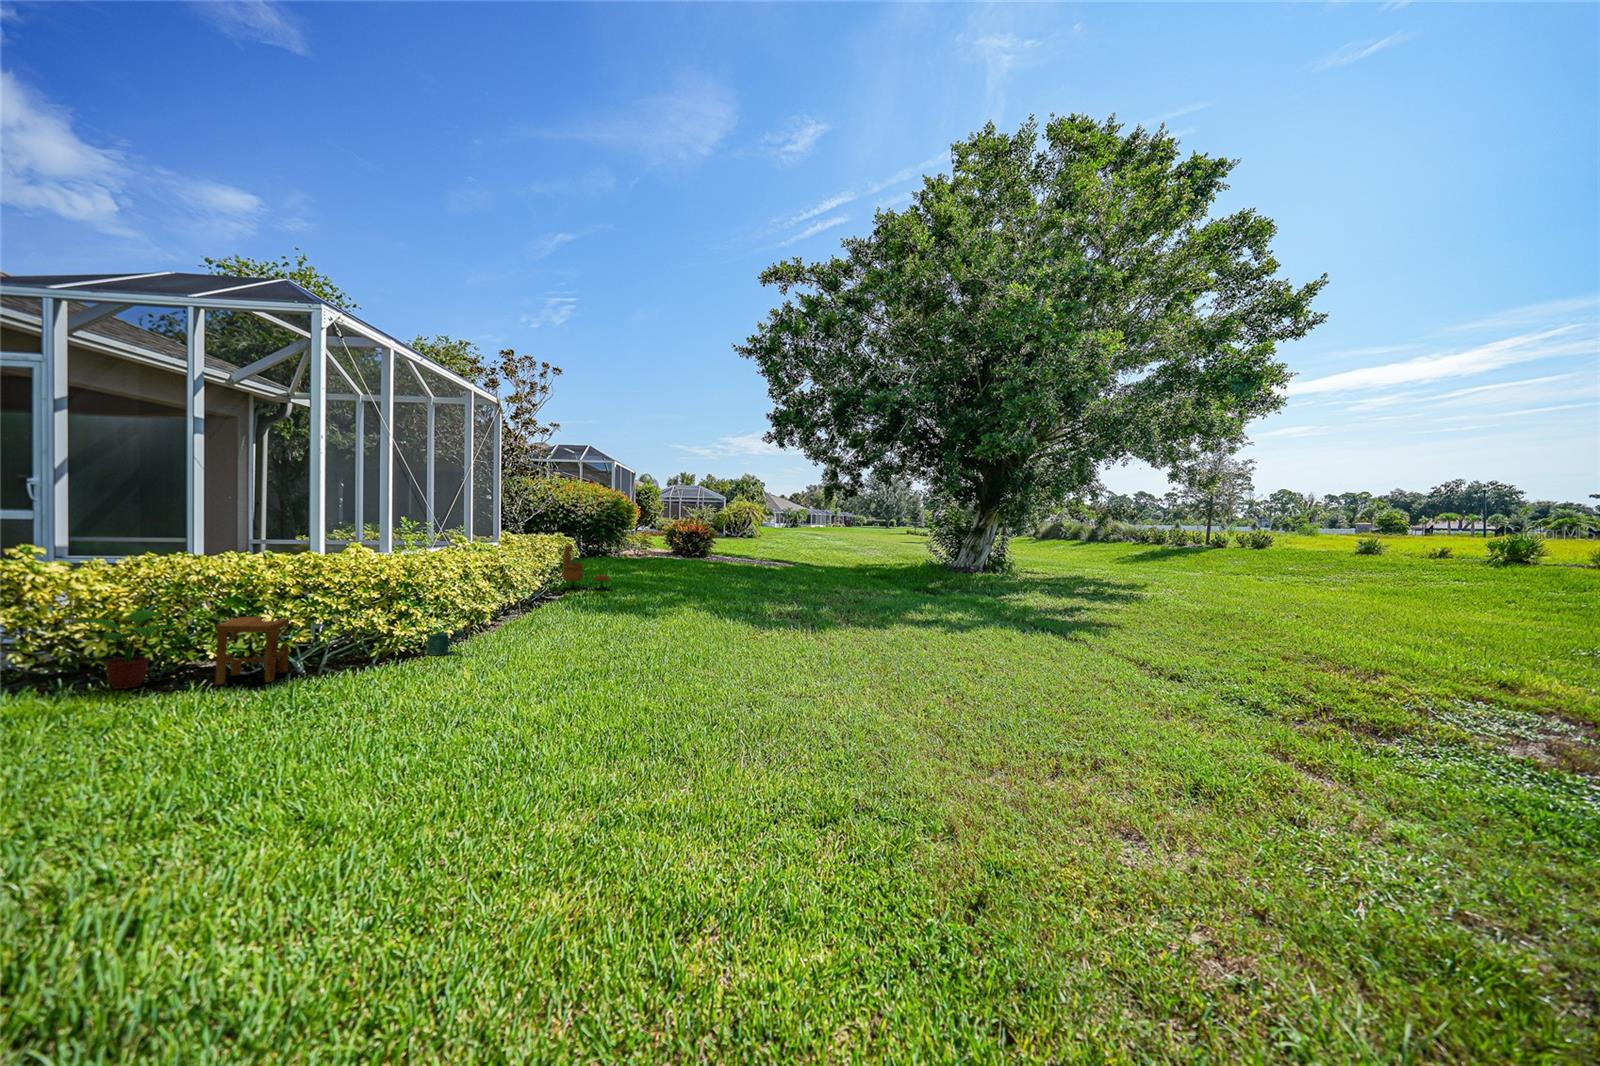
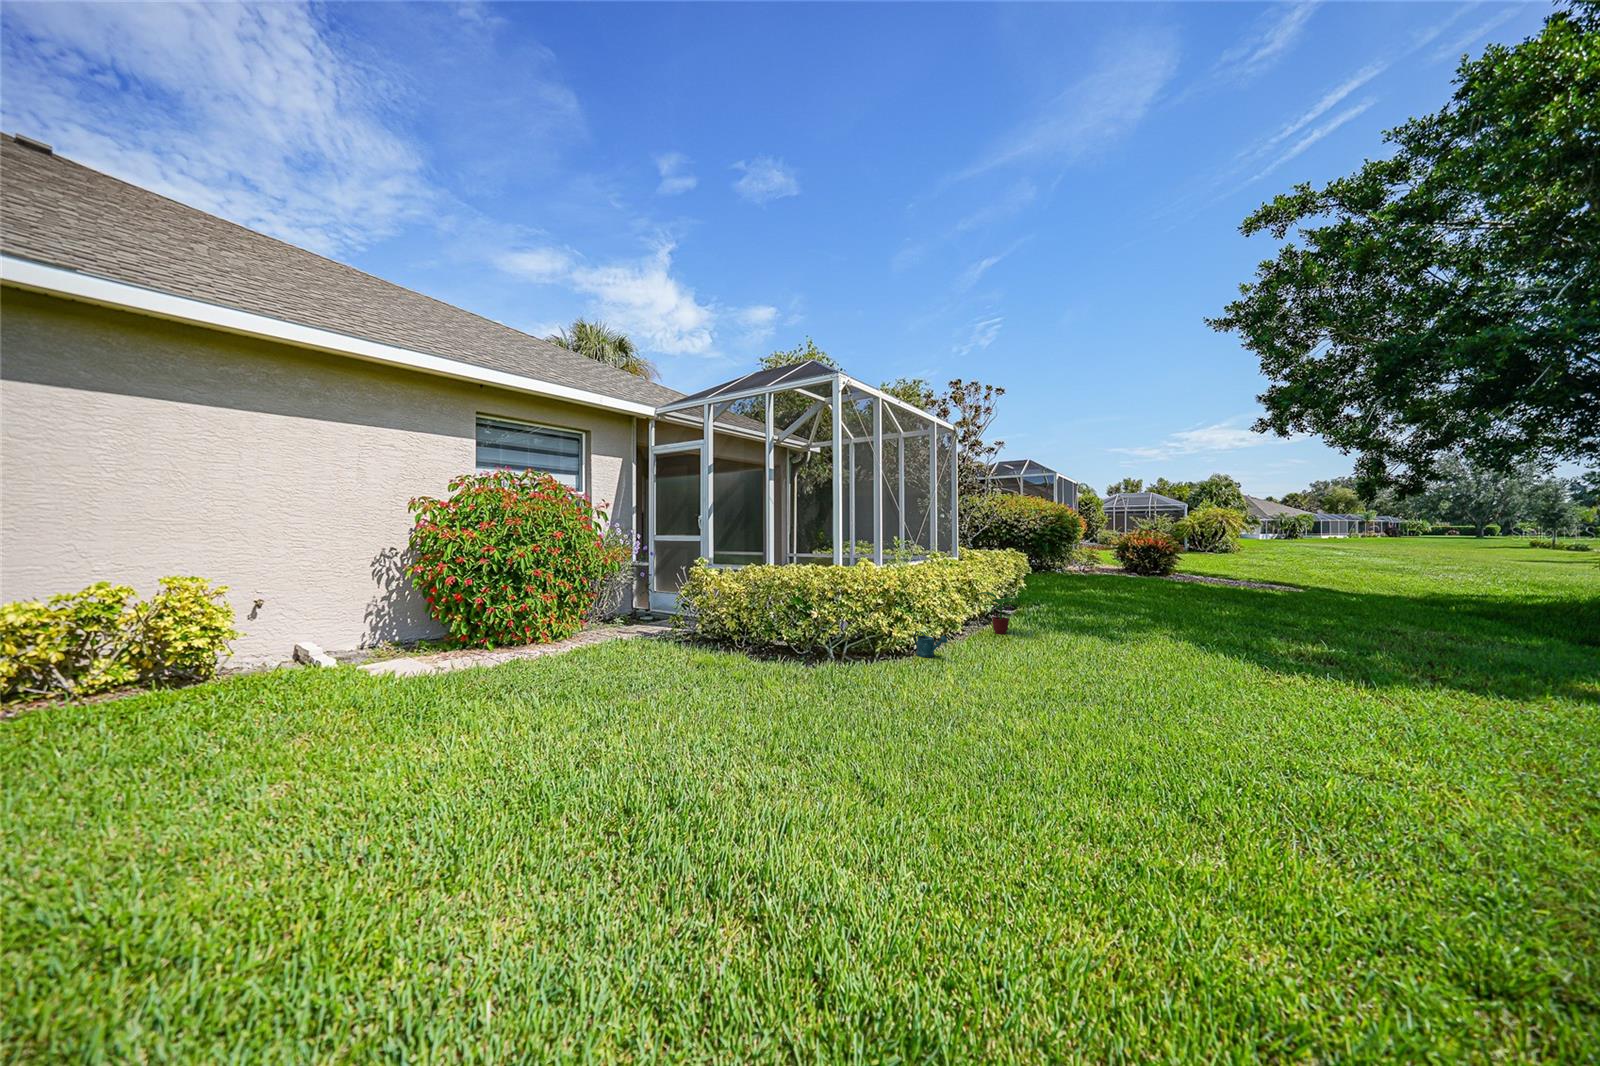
lounge chair: present [562,545,610,590] -> none [1015,558,1070,605]
potted plant: present [59,611,178,689] -> present [974,592,1020,634]
stool: present [215,617,289,685] -> none [787,613,827,665]

